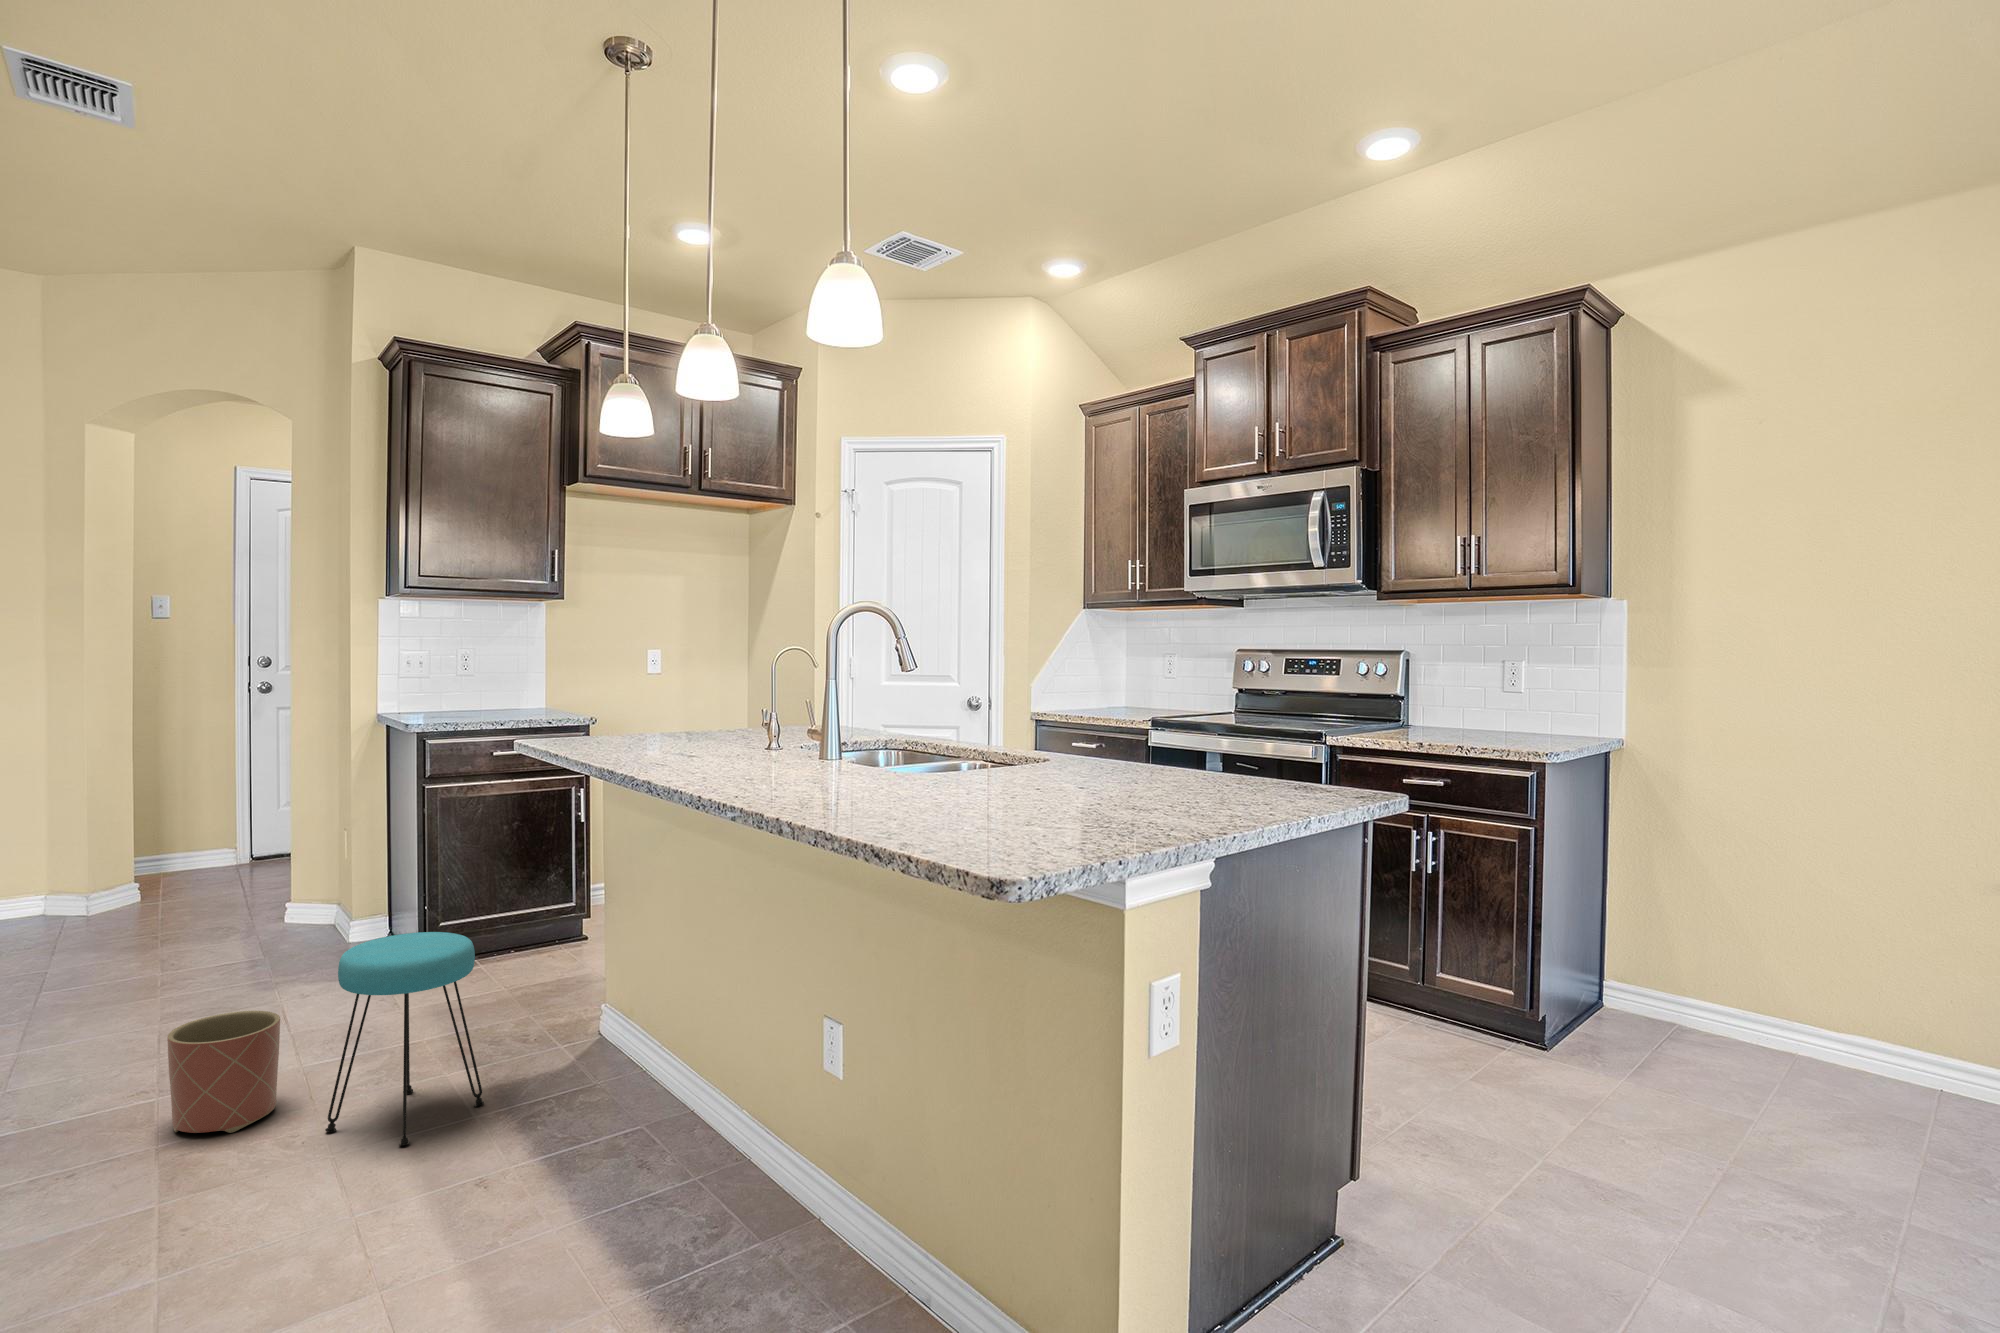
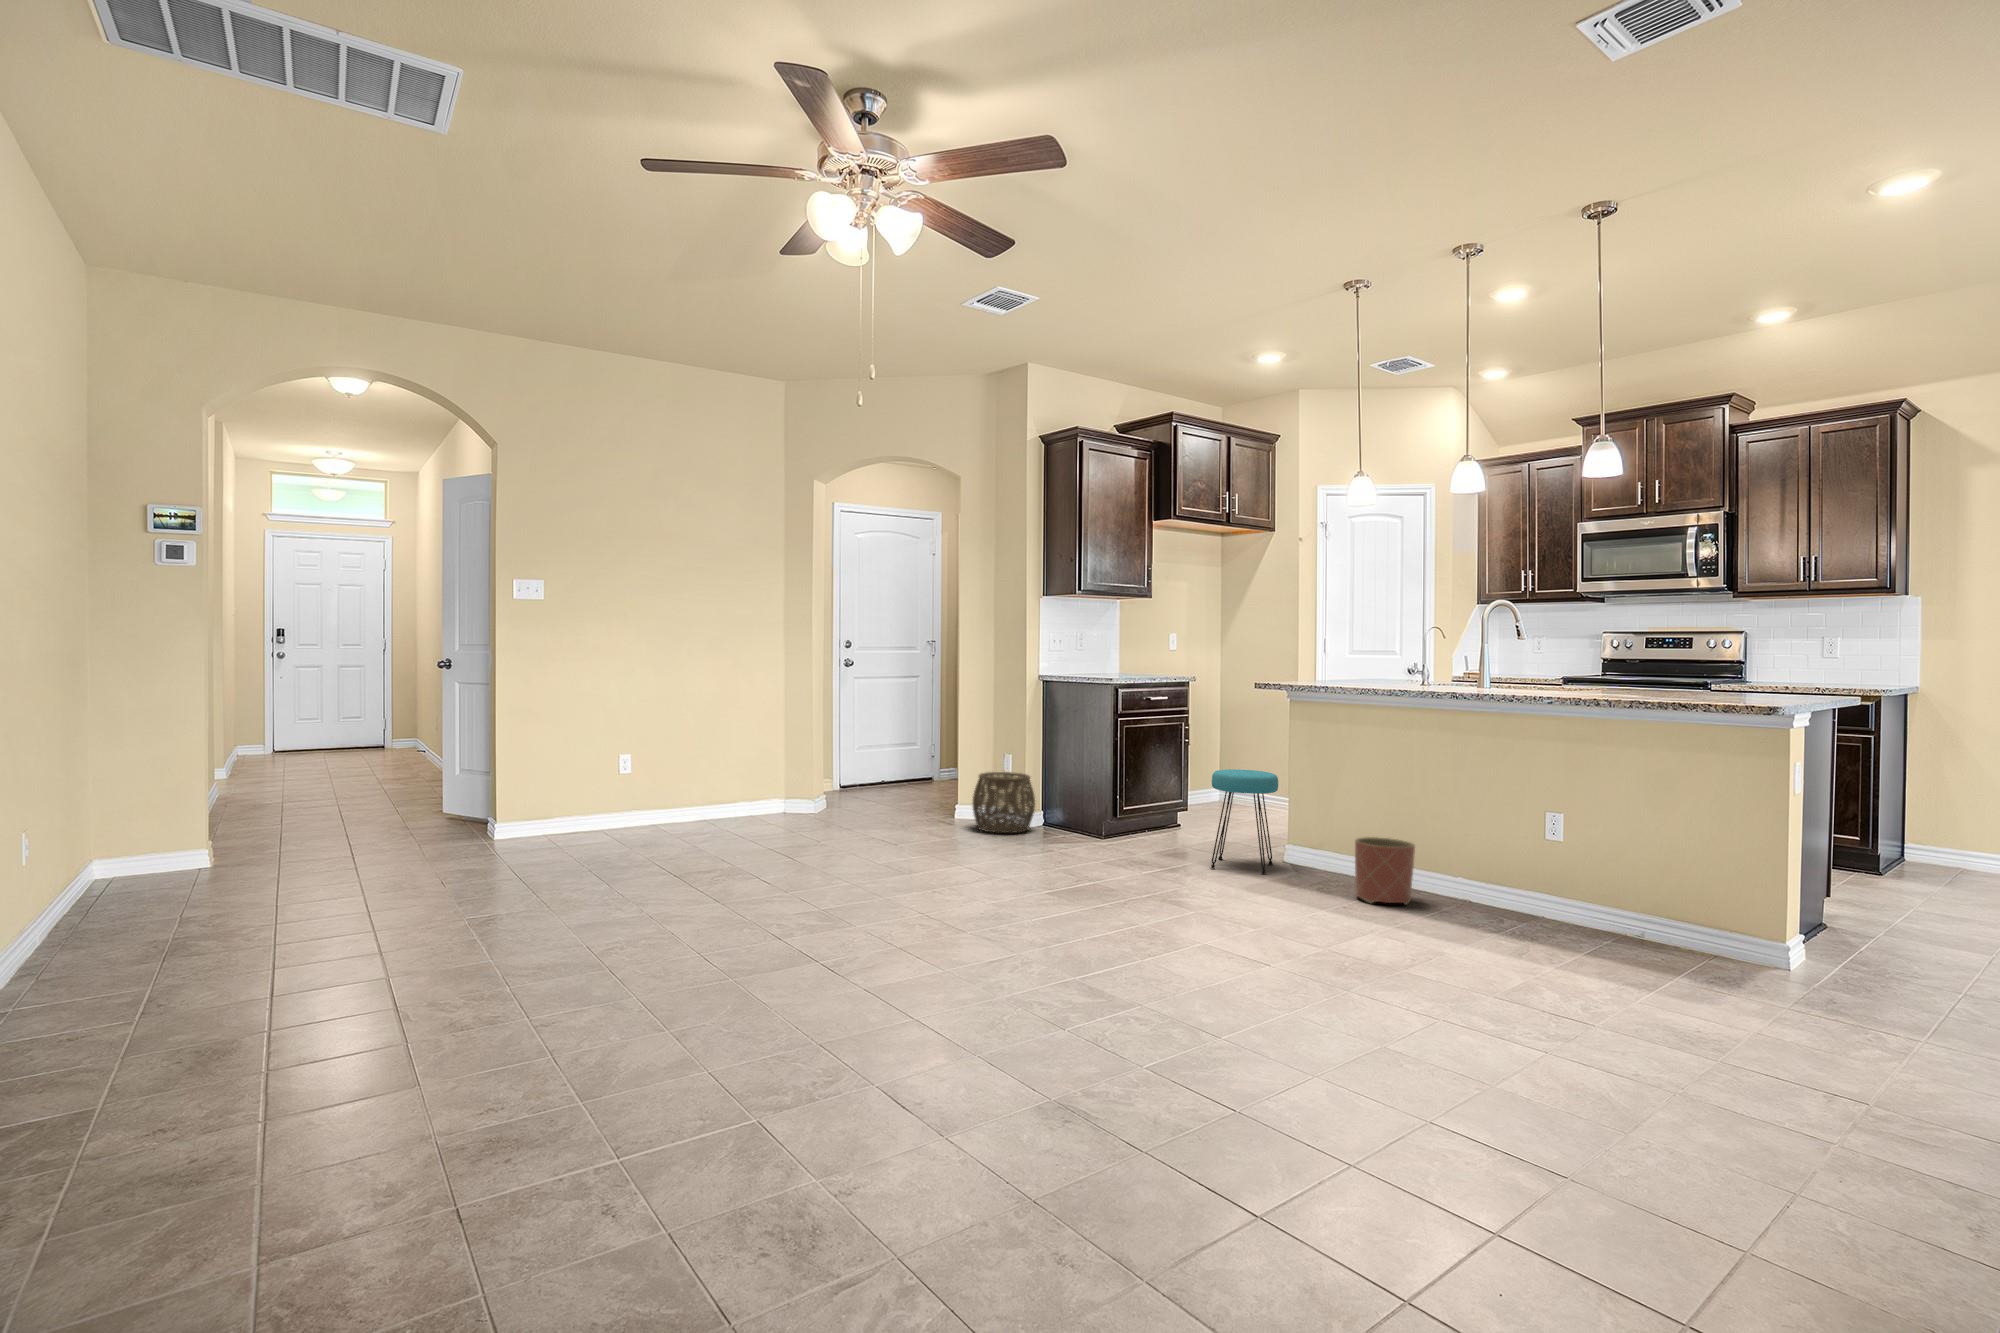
woven basket: none [99,908,238,1025] -> present [972,772,1035,833]
planter: present [167,1011,280,1133] -> present [1355,837,1415,905]

